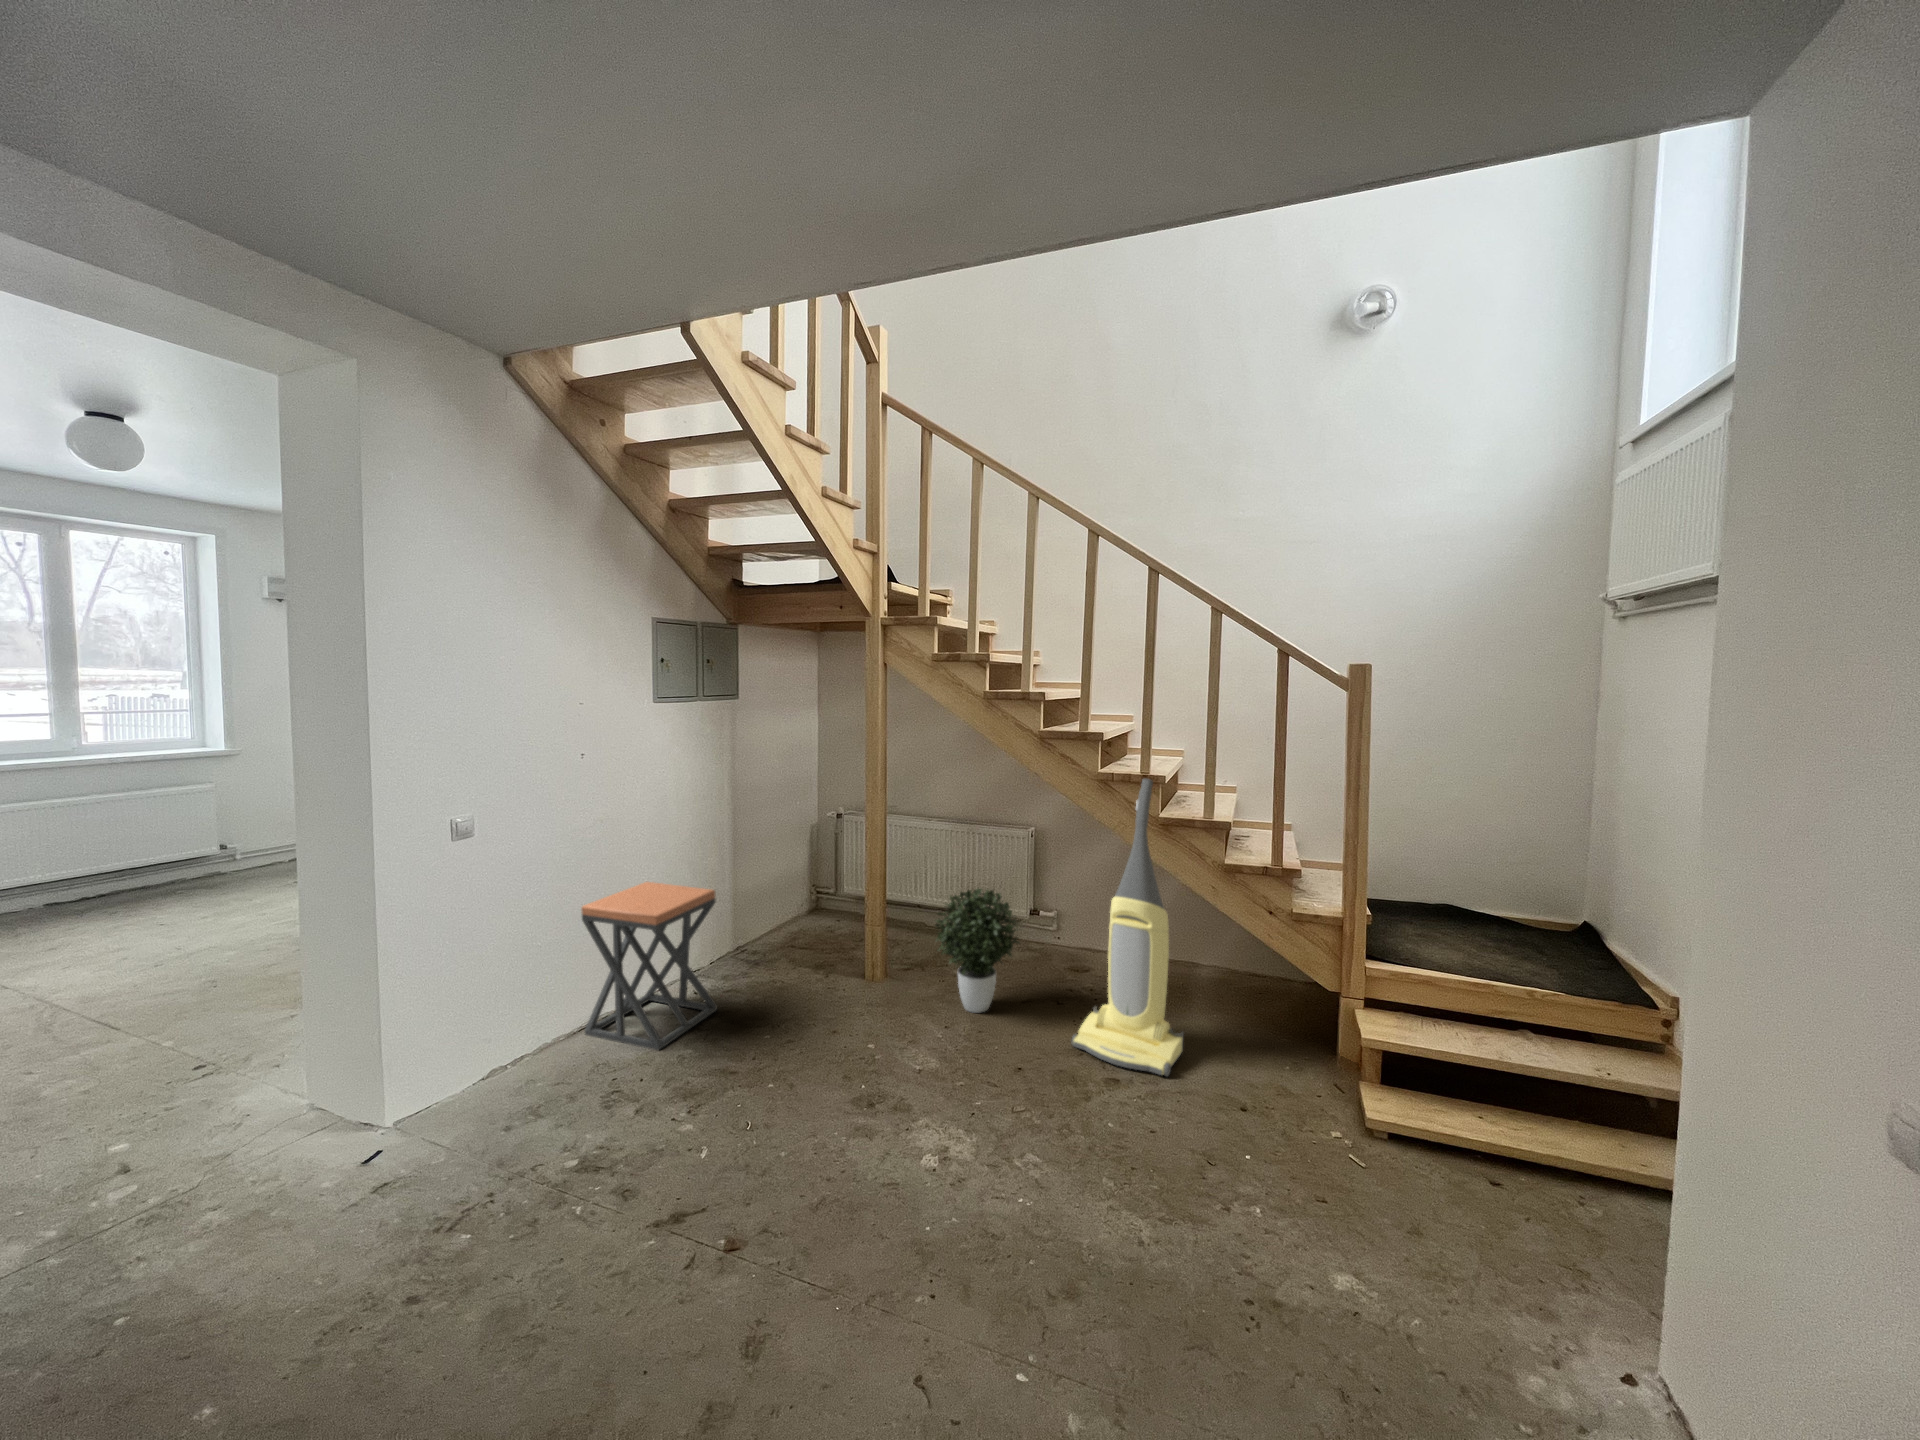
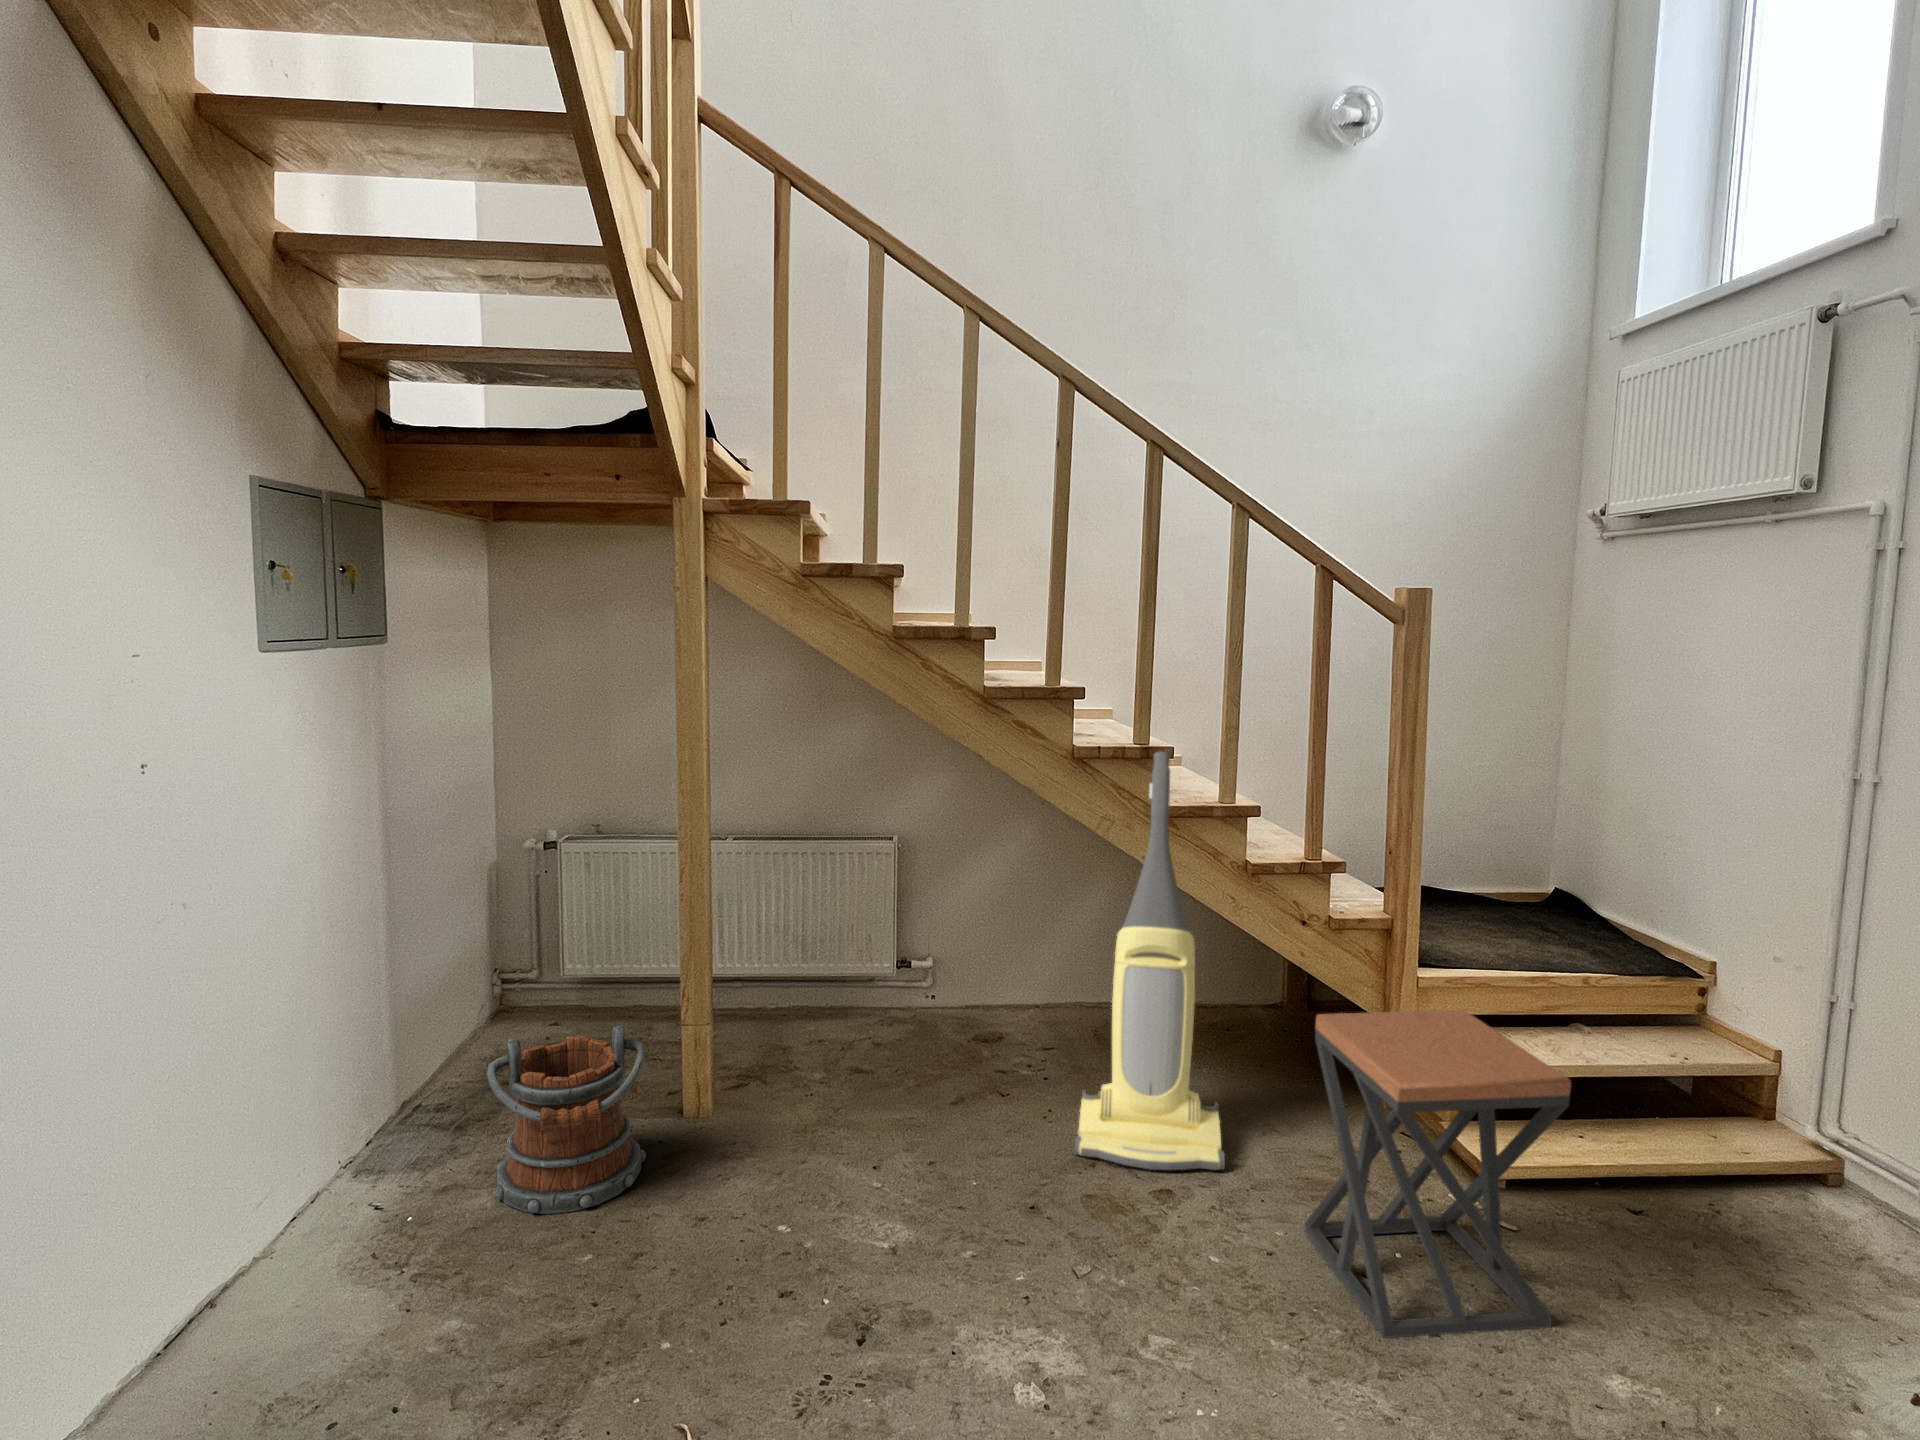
stool: present [582,882,717,1050] -> present [1305,1010,1571,1338]
potted plant: present [935,889,1020,1013] -> none [829,937,968,1136]
bucket: none [743,915,827,1014] -> present [487,1025,646,1214]

